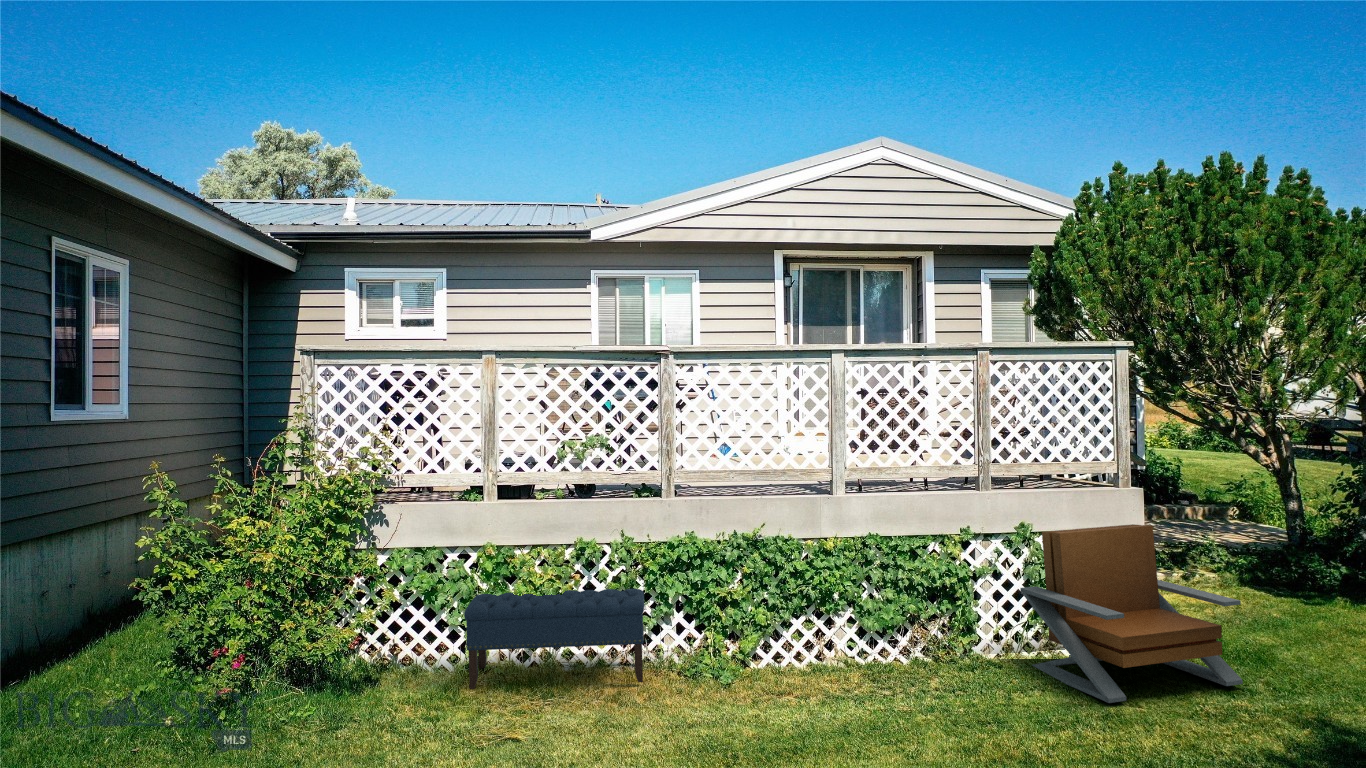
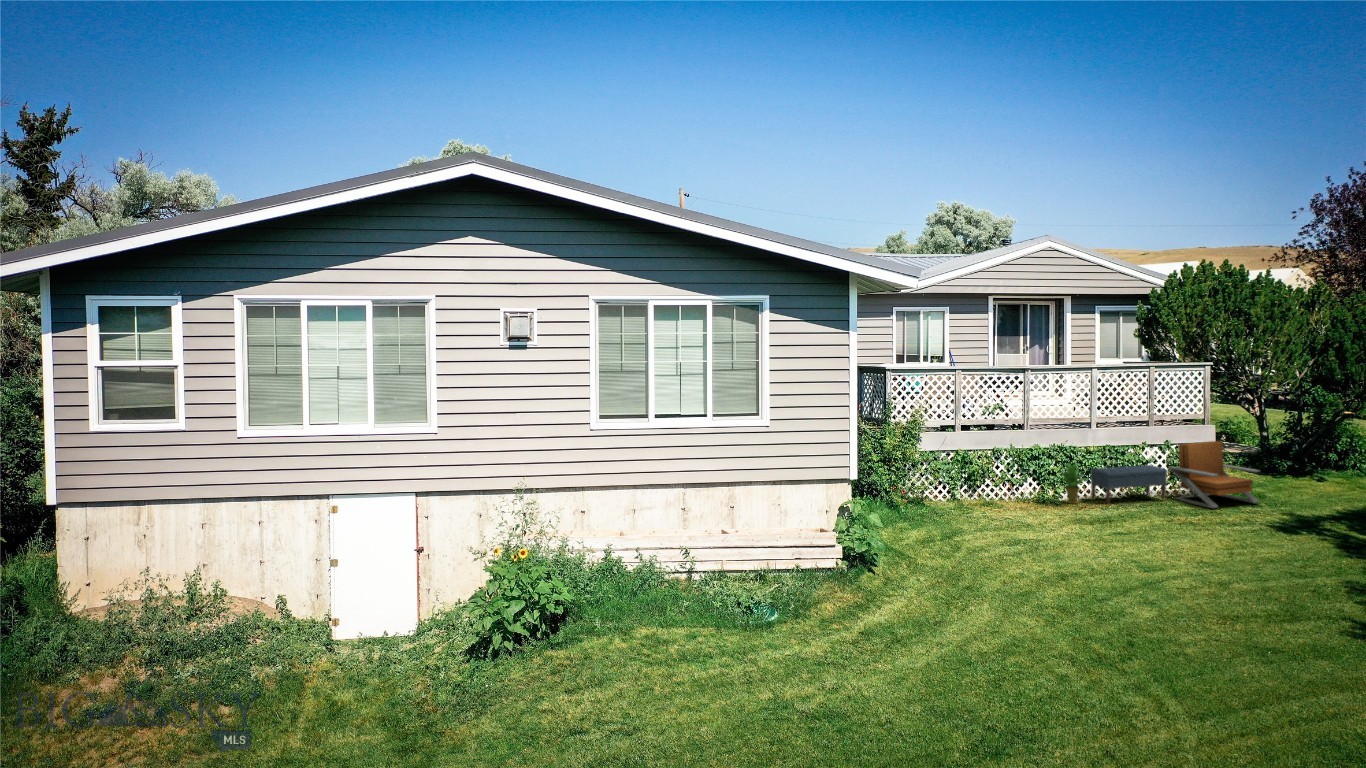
potted plant: none [719,579,797,684] -> present [1061,464,1086,504]
bench: present [464,589,644,689] -> present [1090,465,1168,504]

